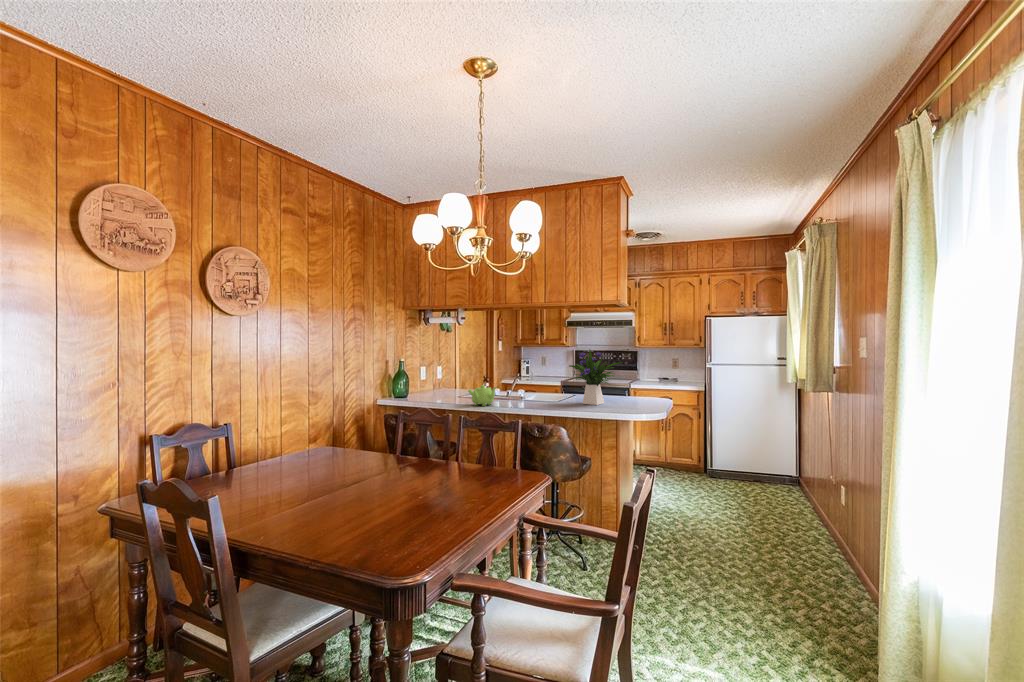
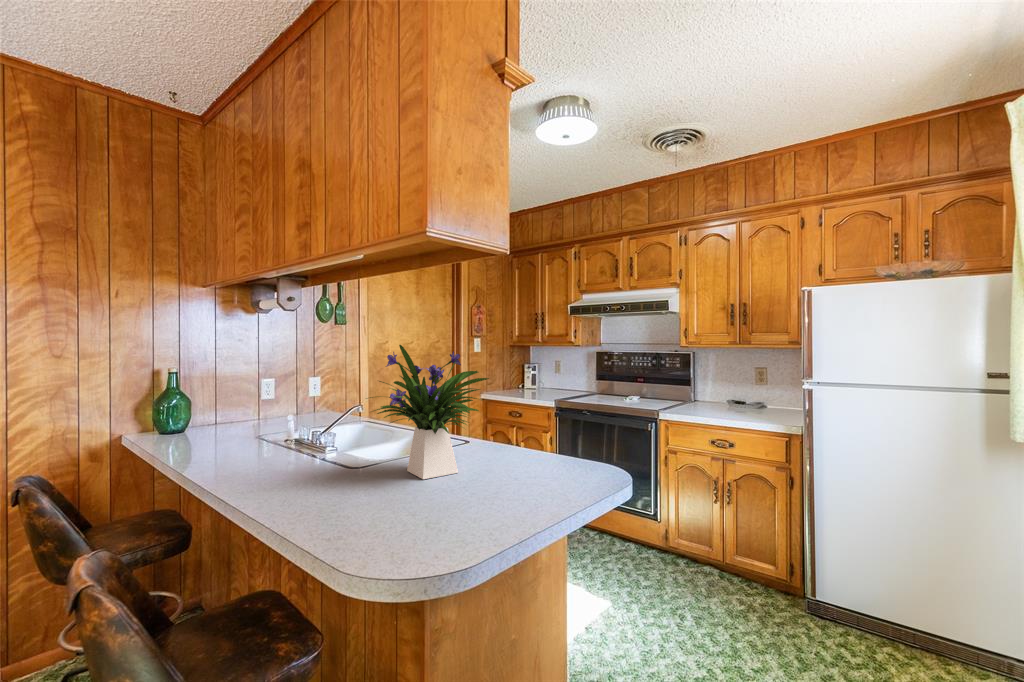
teapot: present [468,385,496,406] -> none [190,416,262,460]

